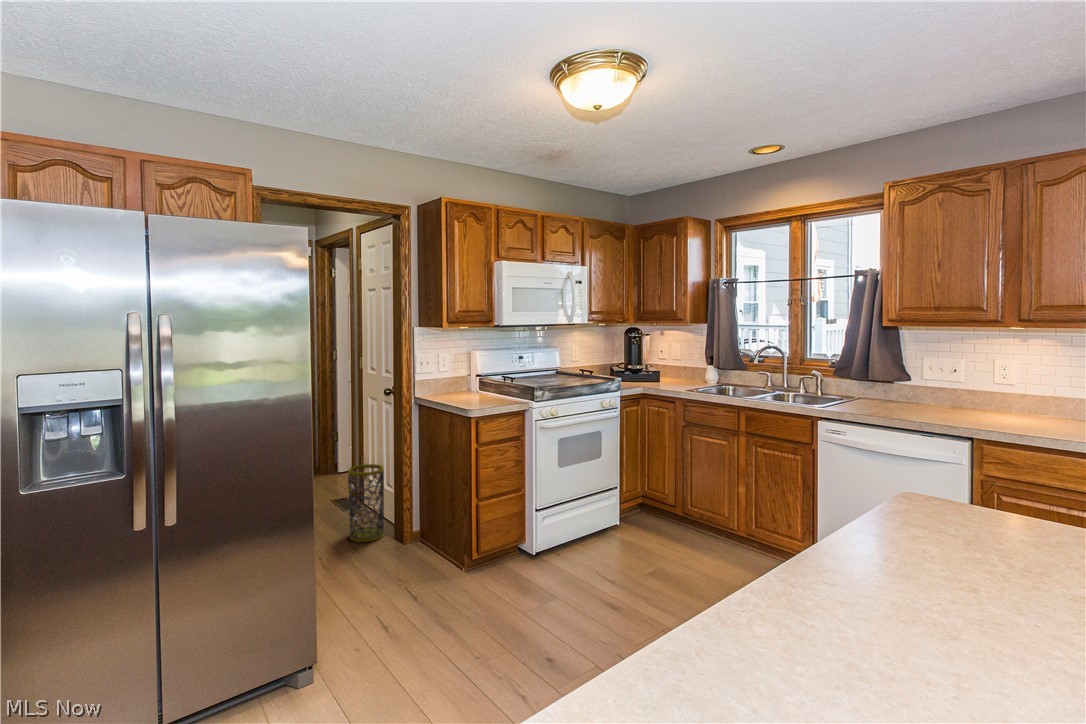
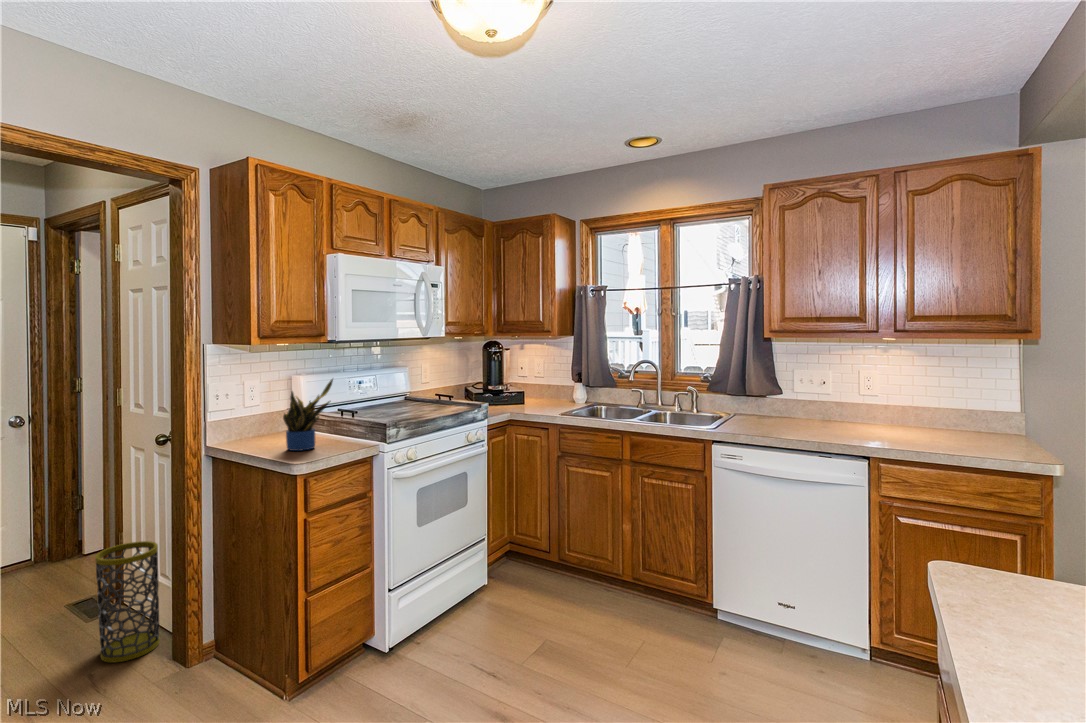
potted plant: none [463,352,498,404] -> present [283,379,333,451]

